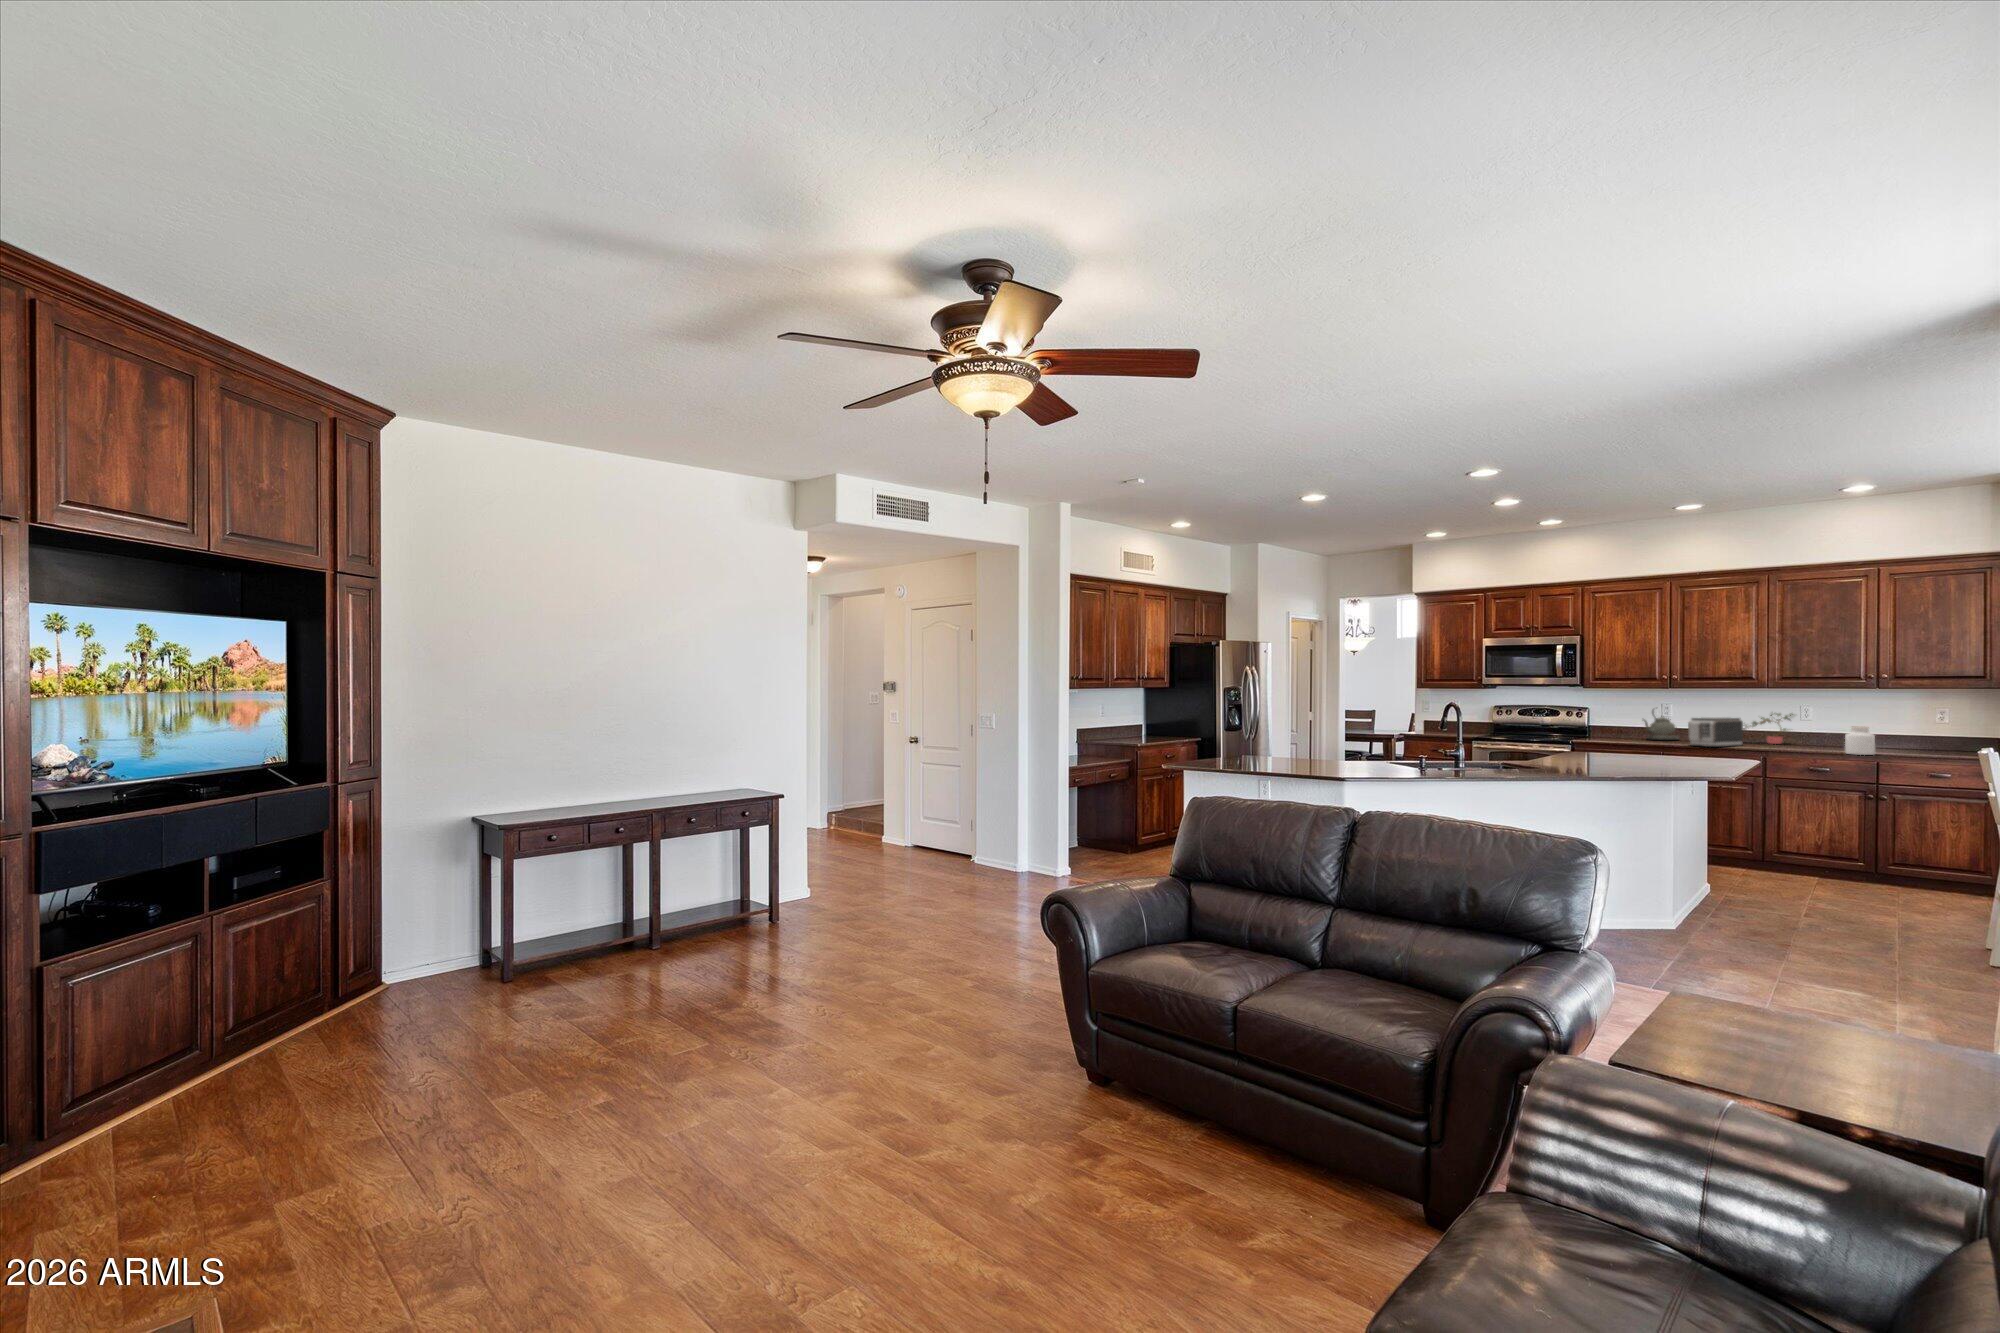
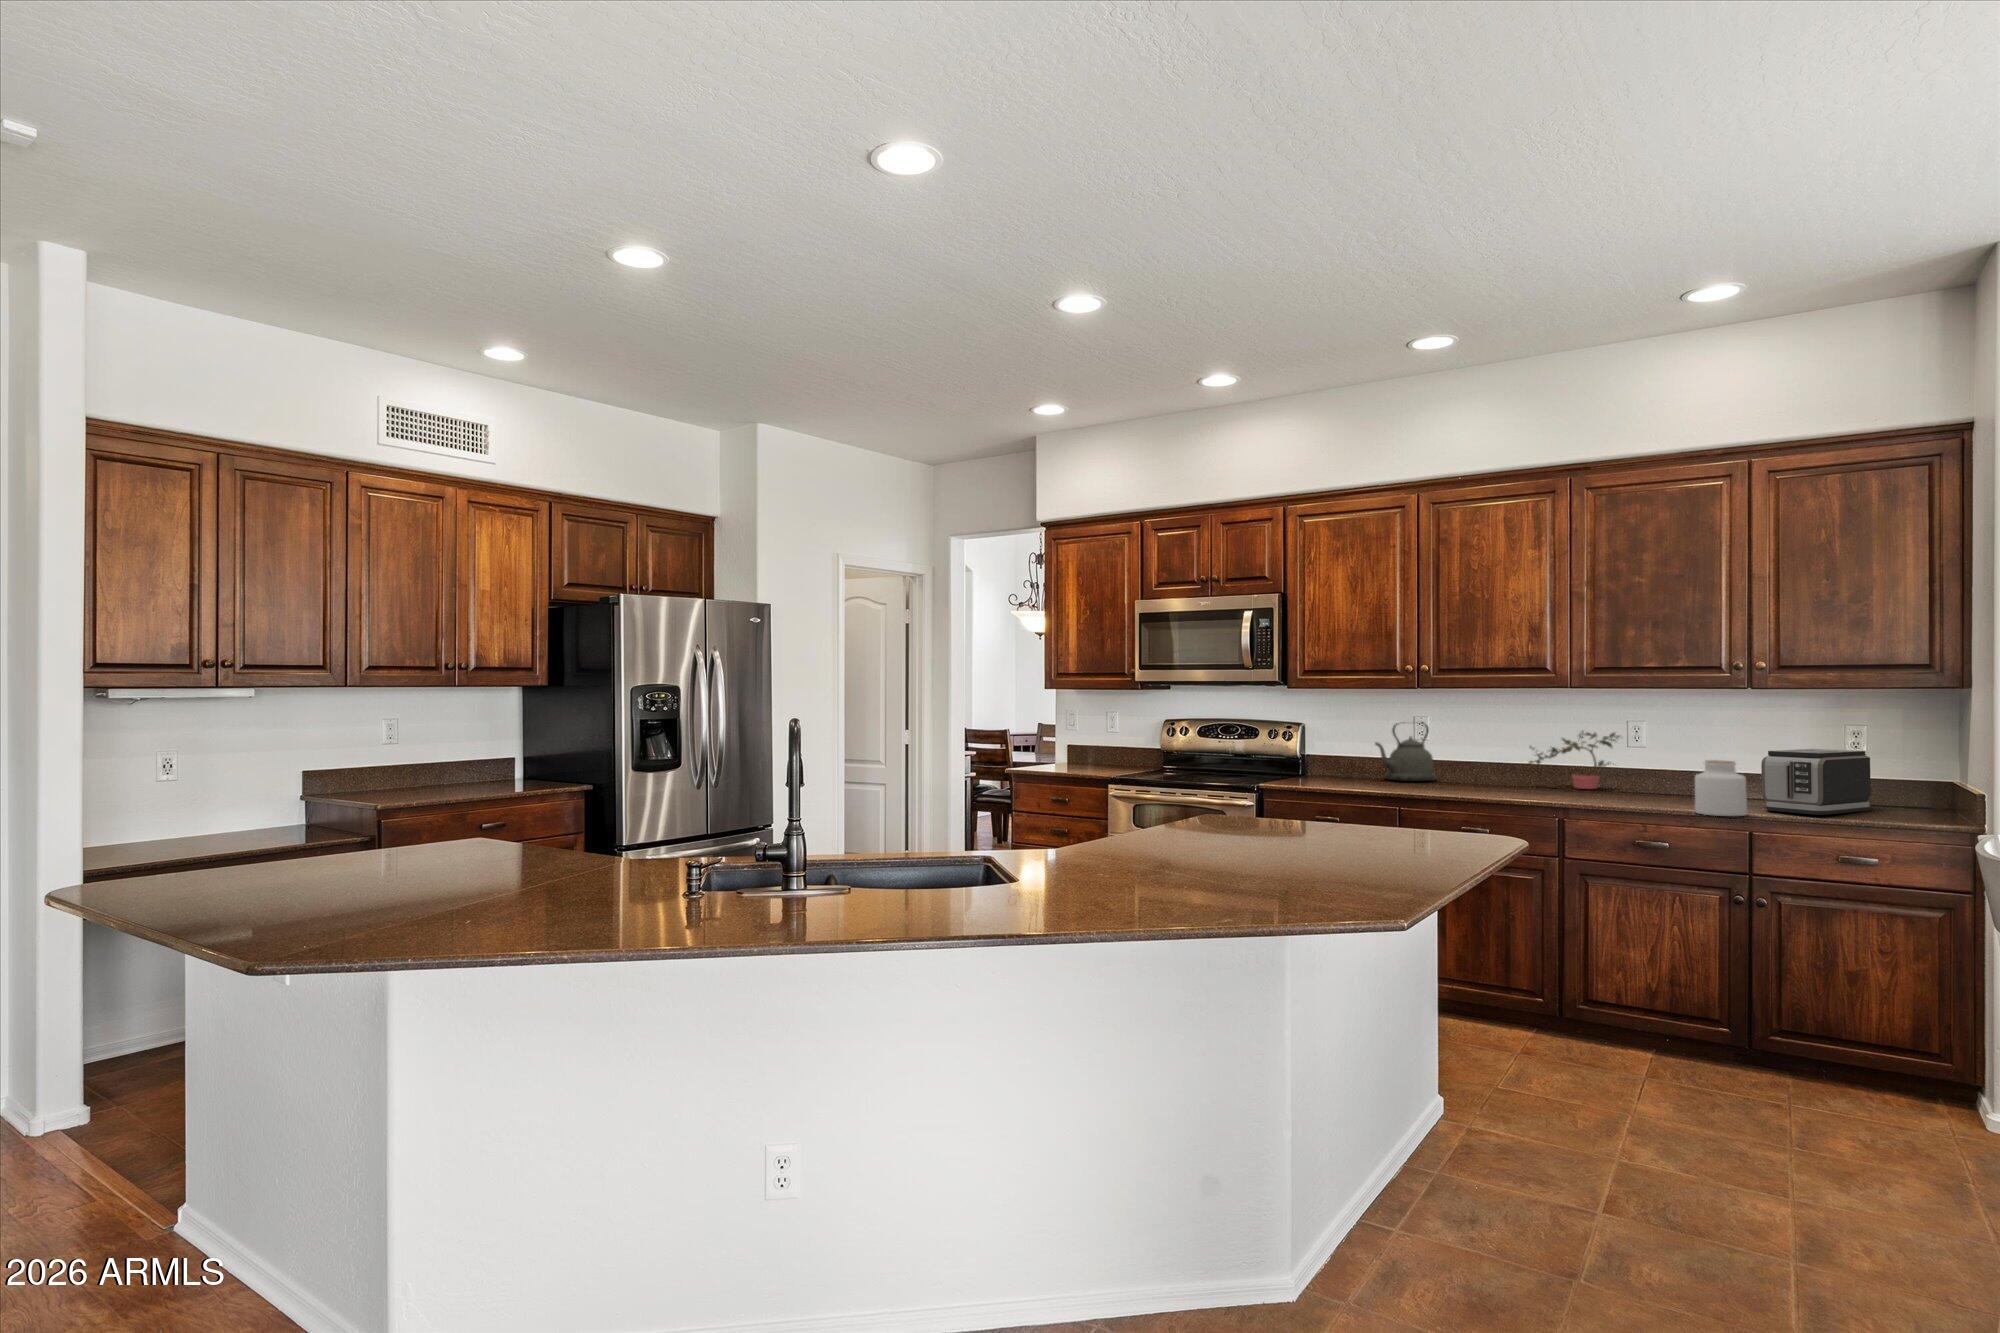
toaster: present [1688,717,1743,747] -> present [1761,749,1871,815]

